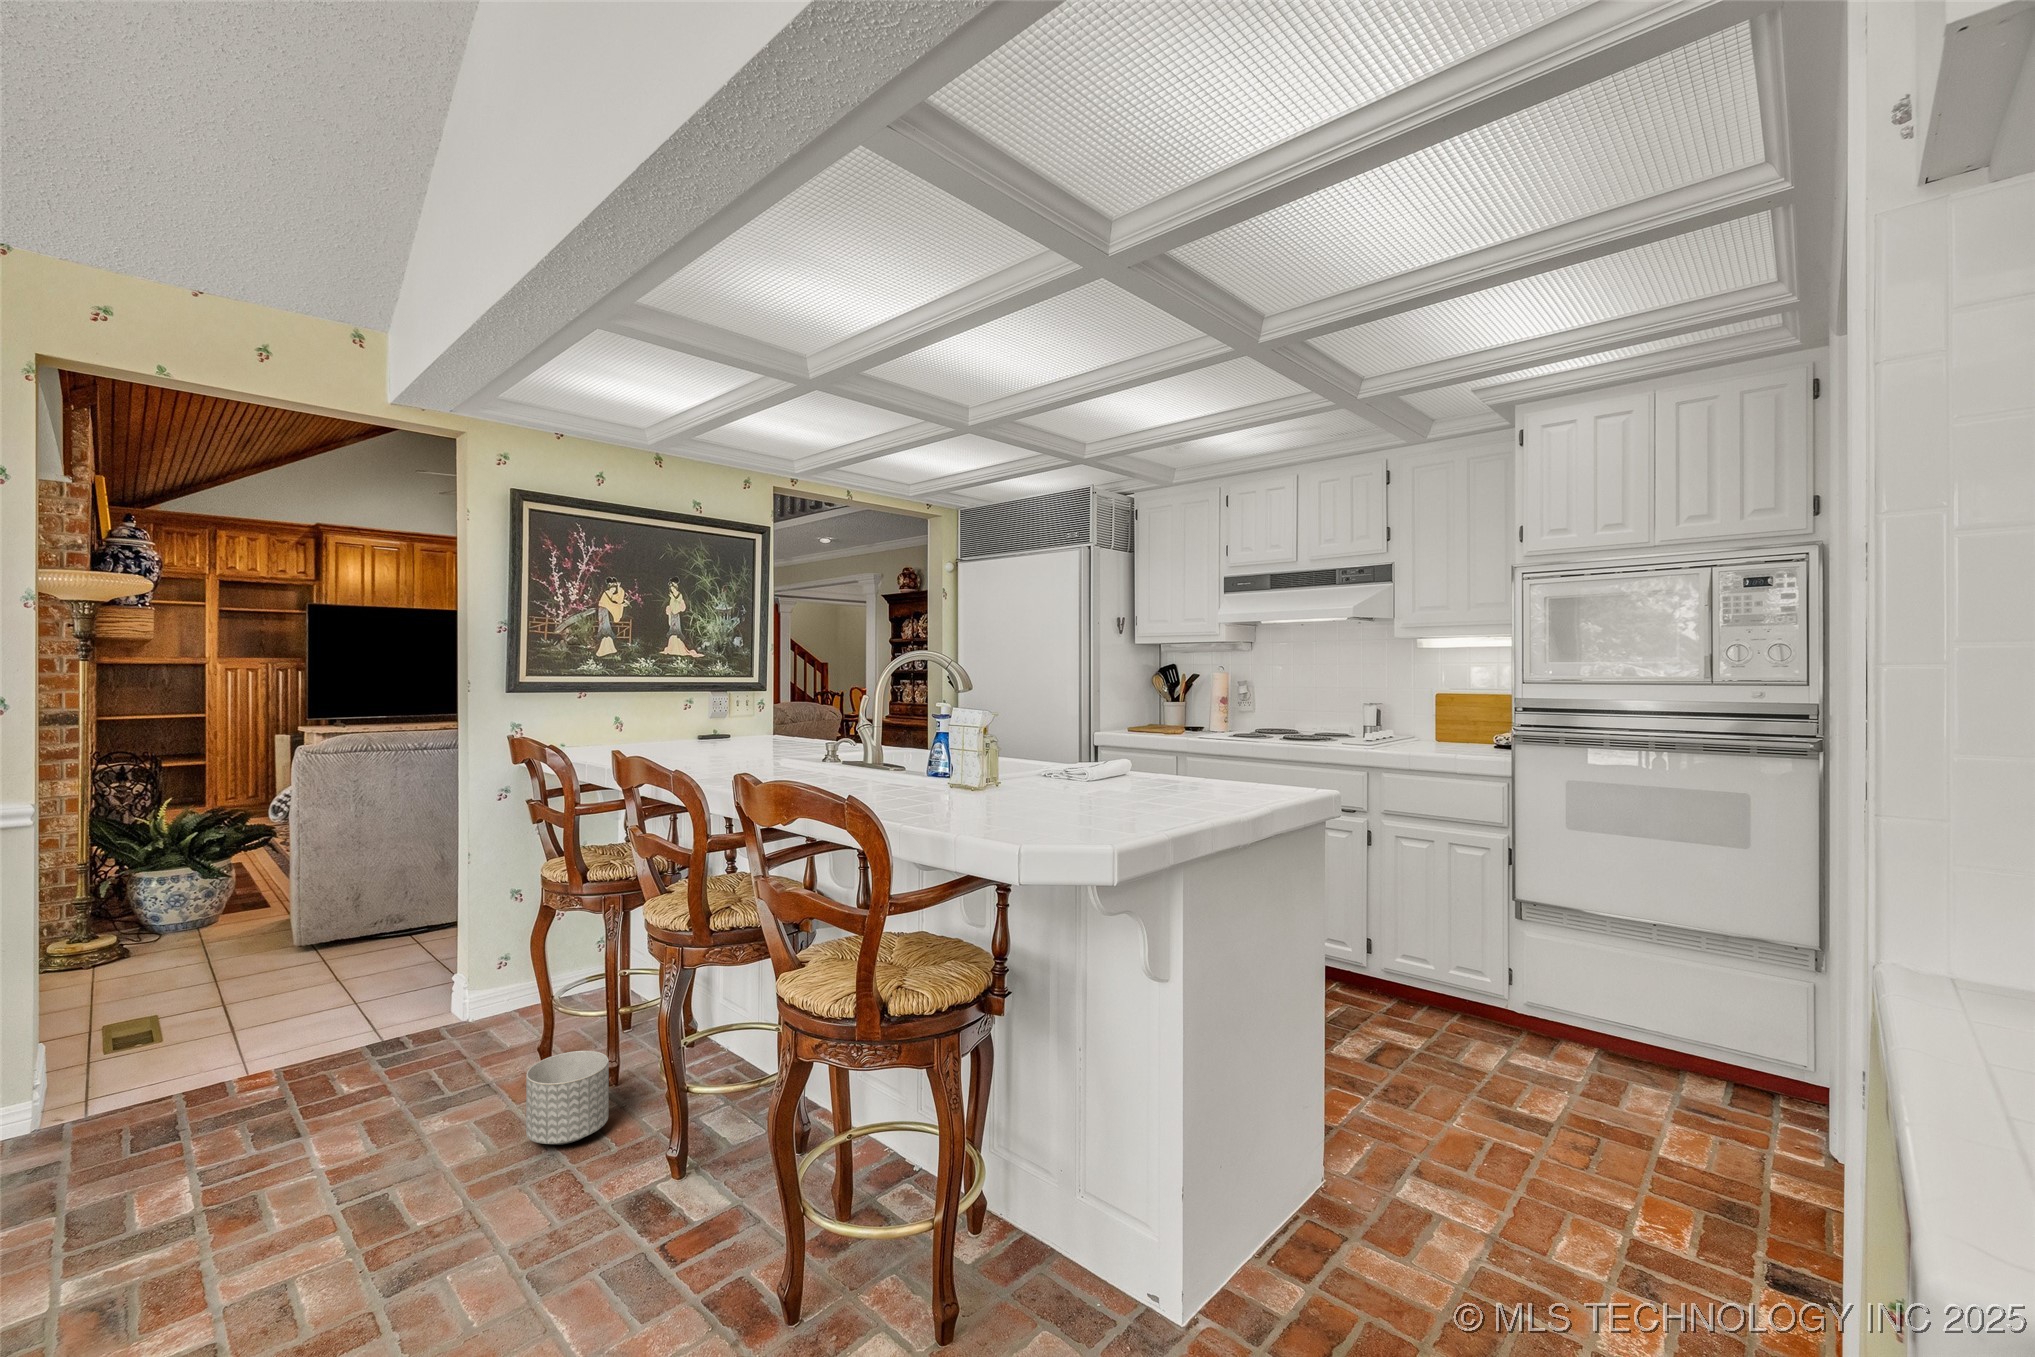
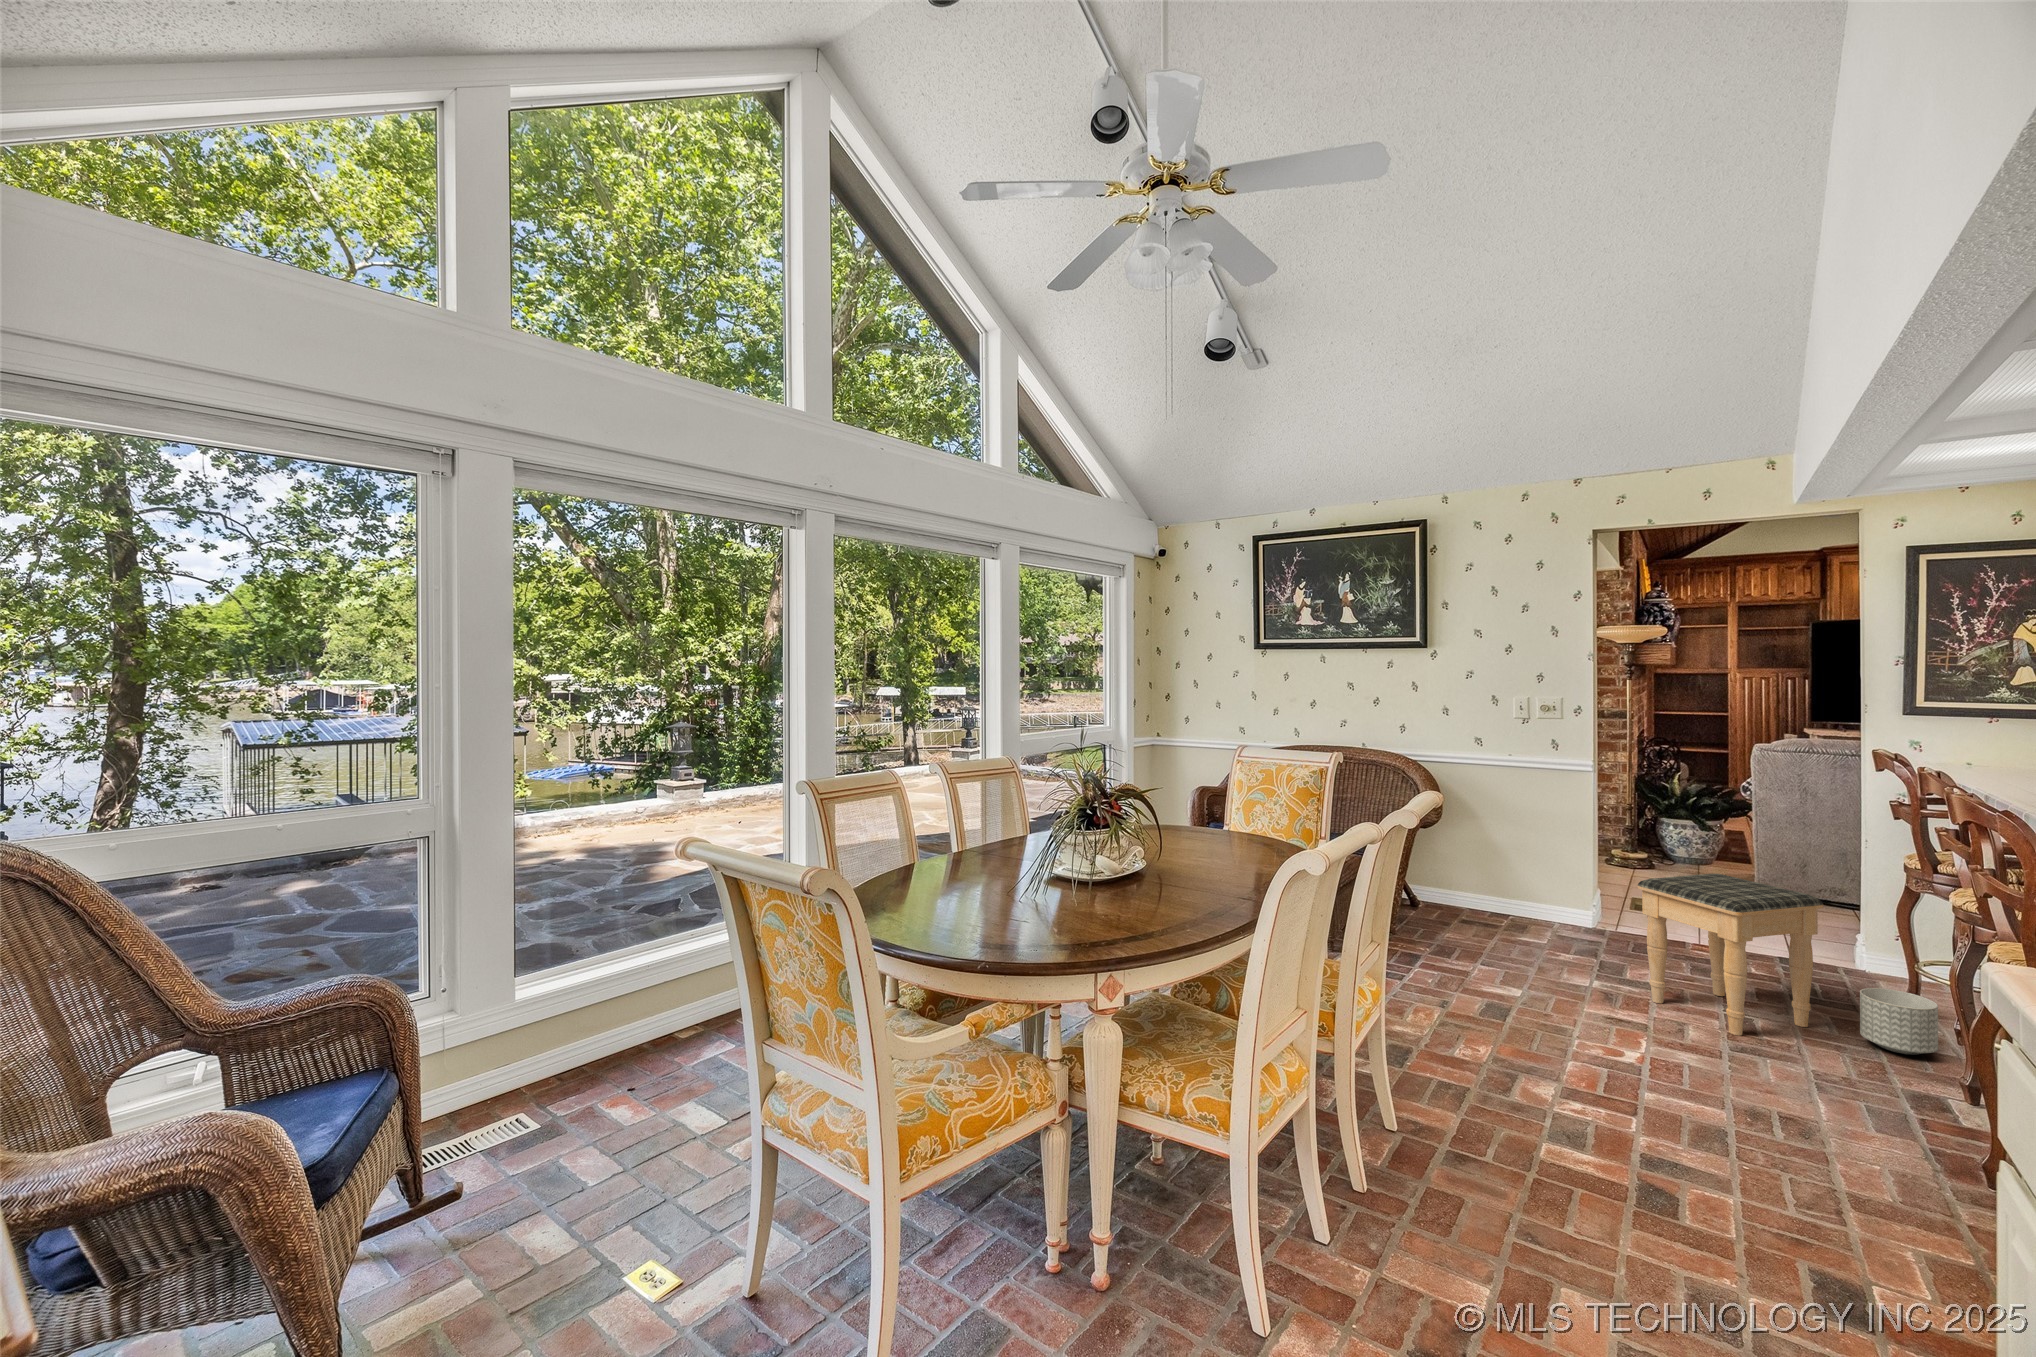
footstool: none [173,959,480,1259] -> present [1638,874,1823,1036]

